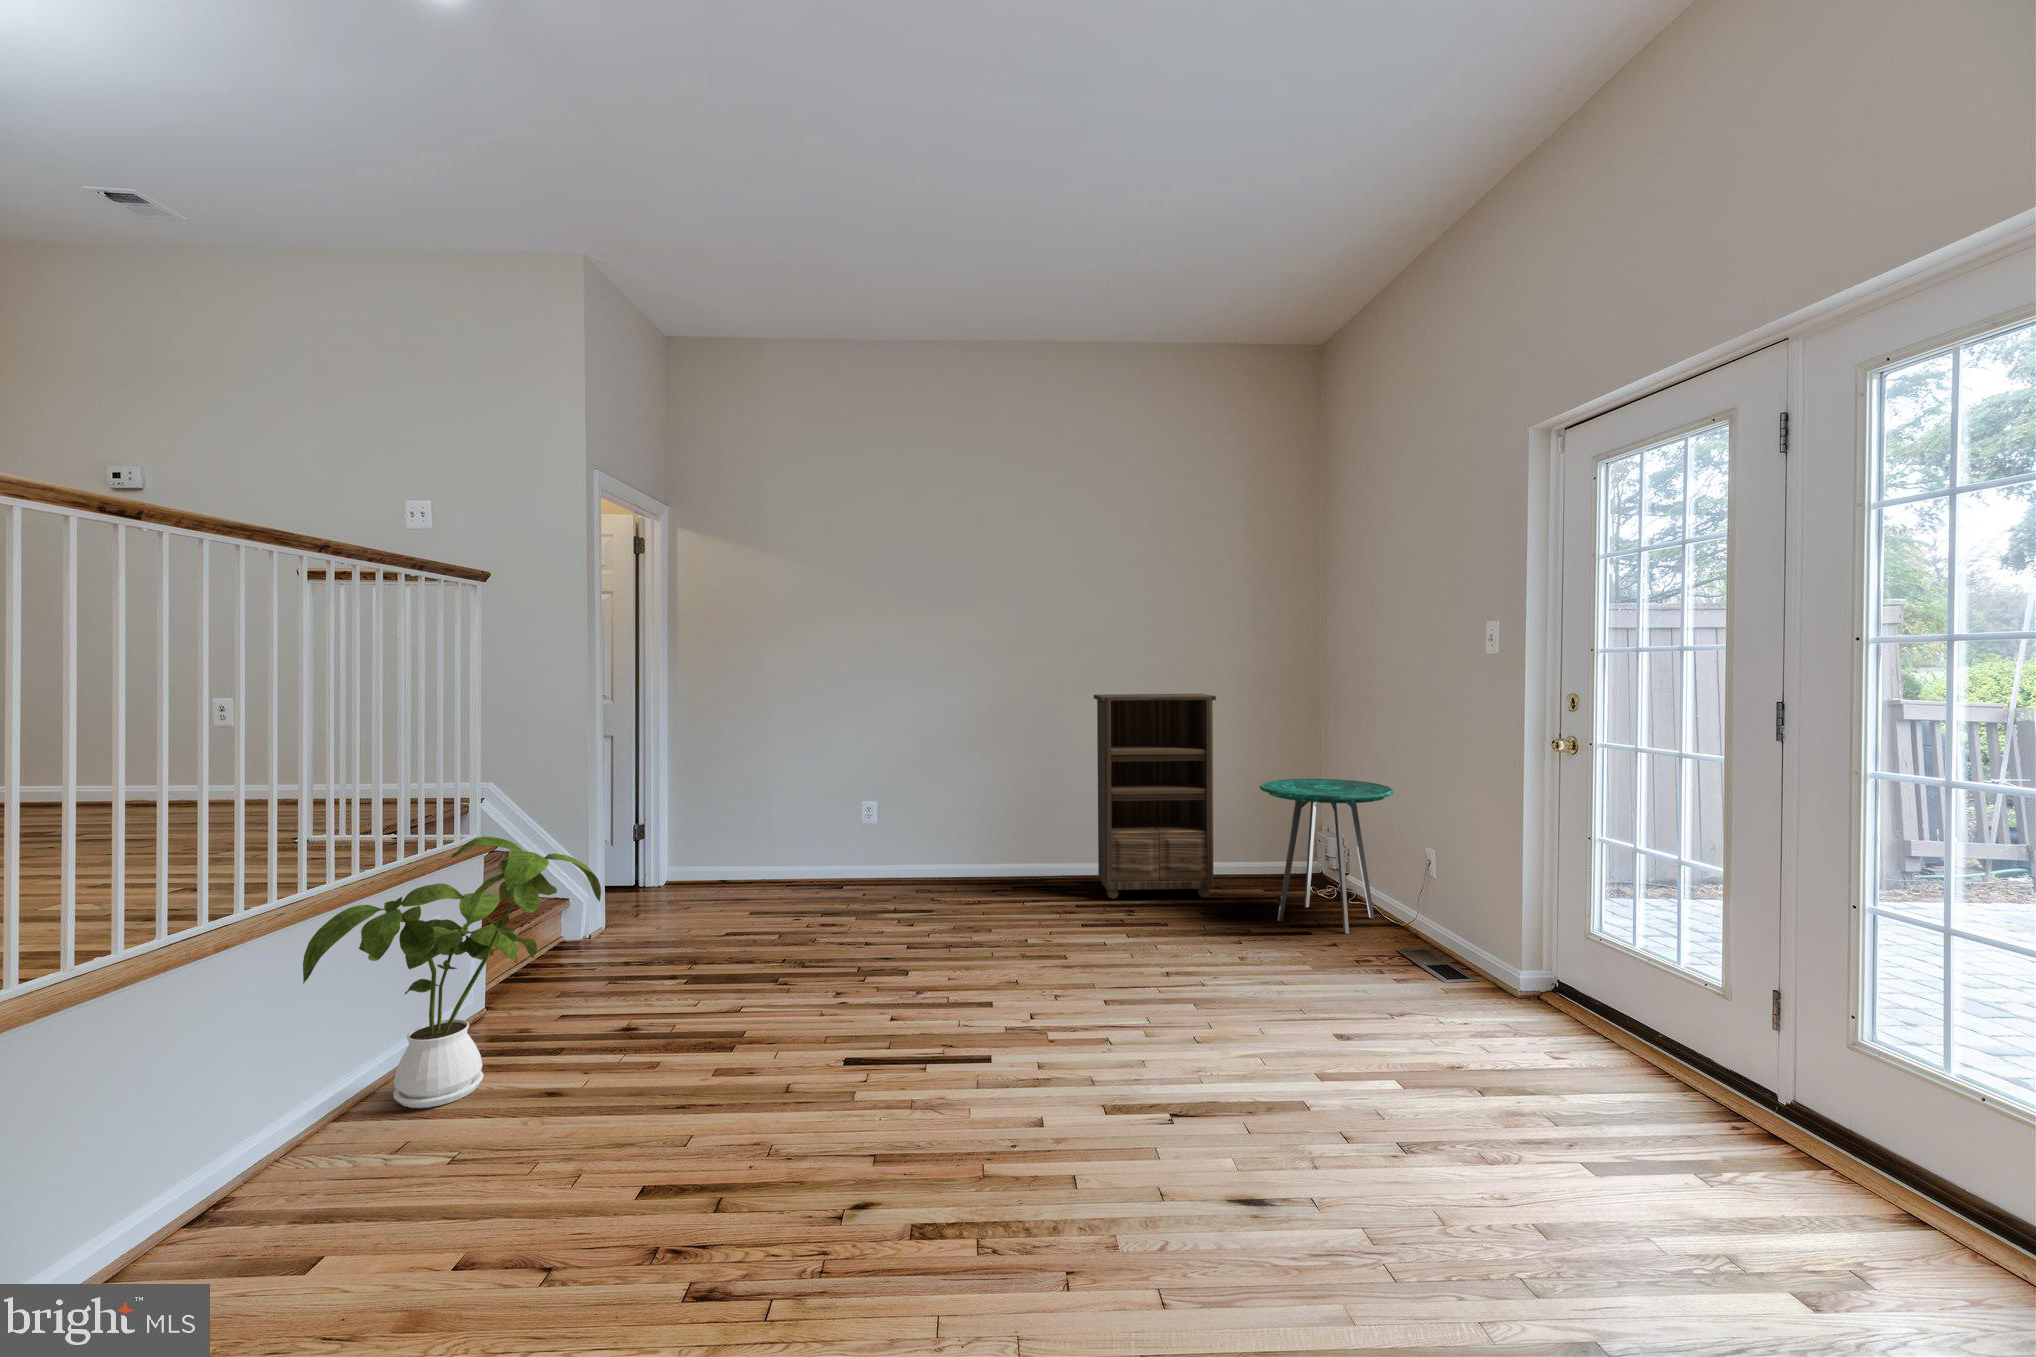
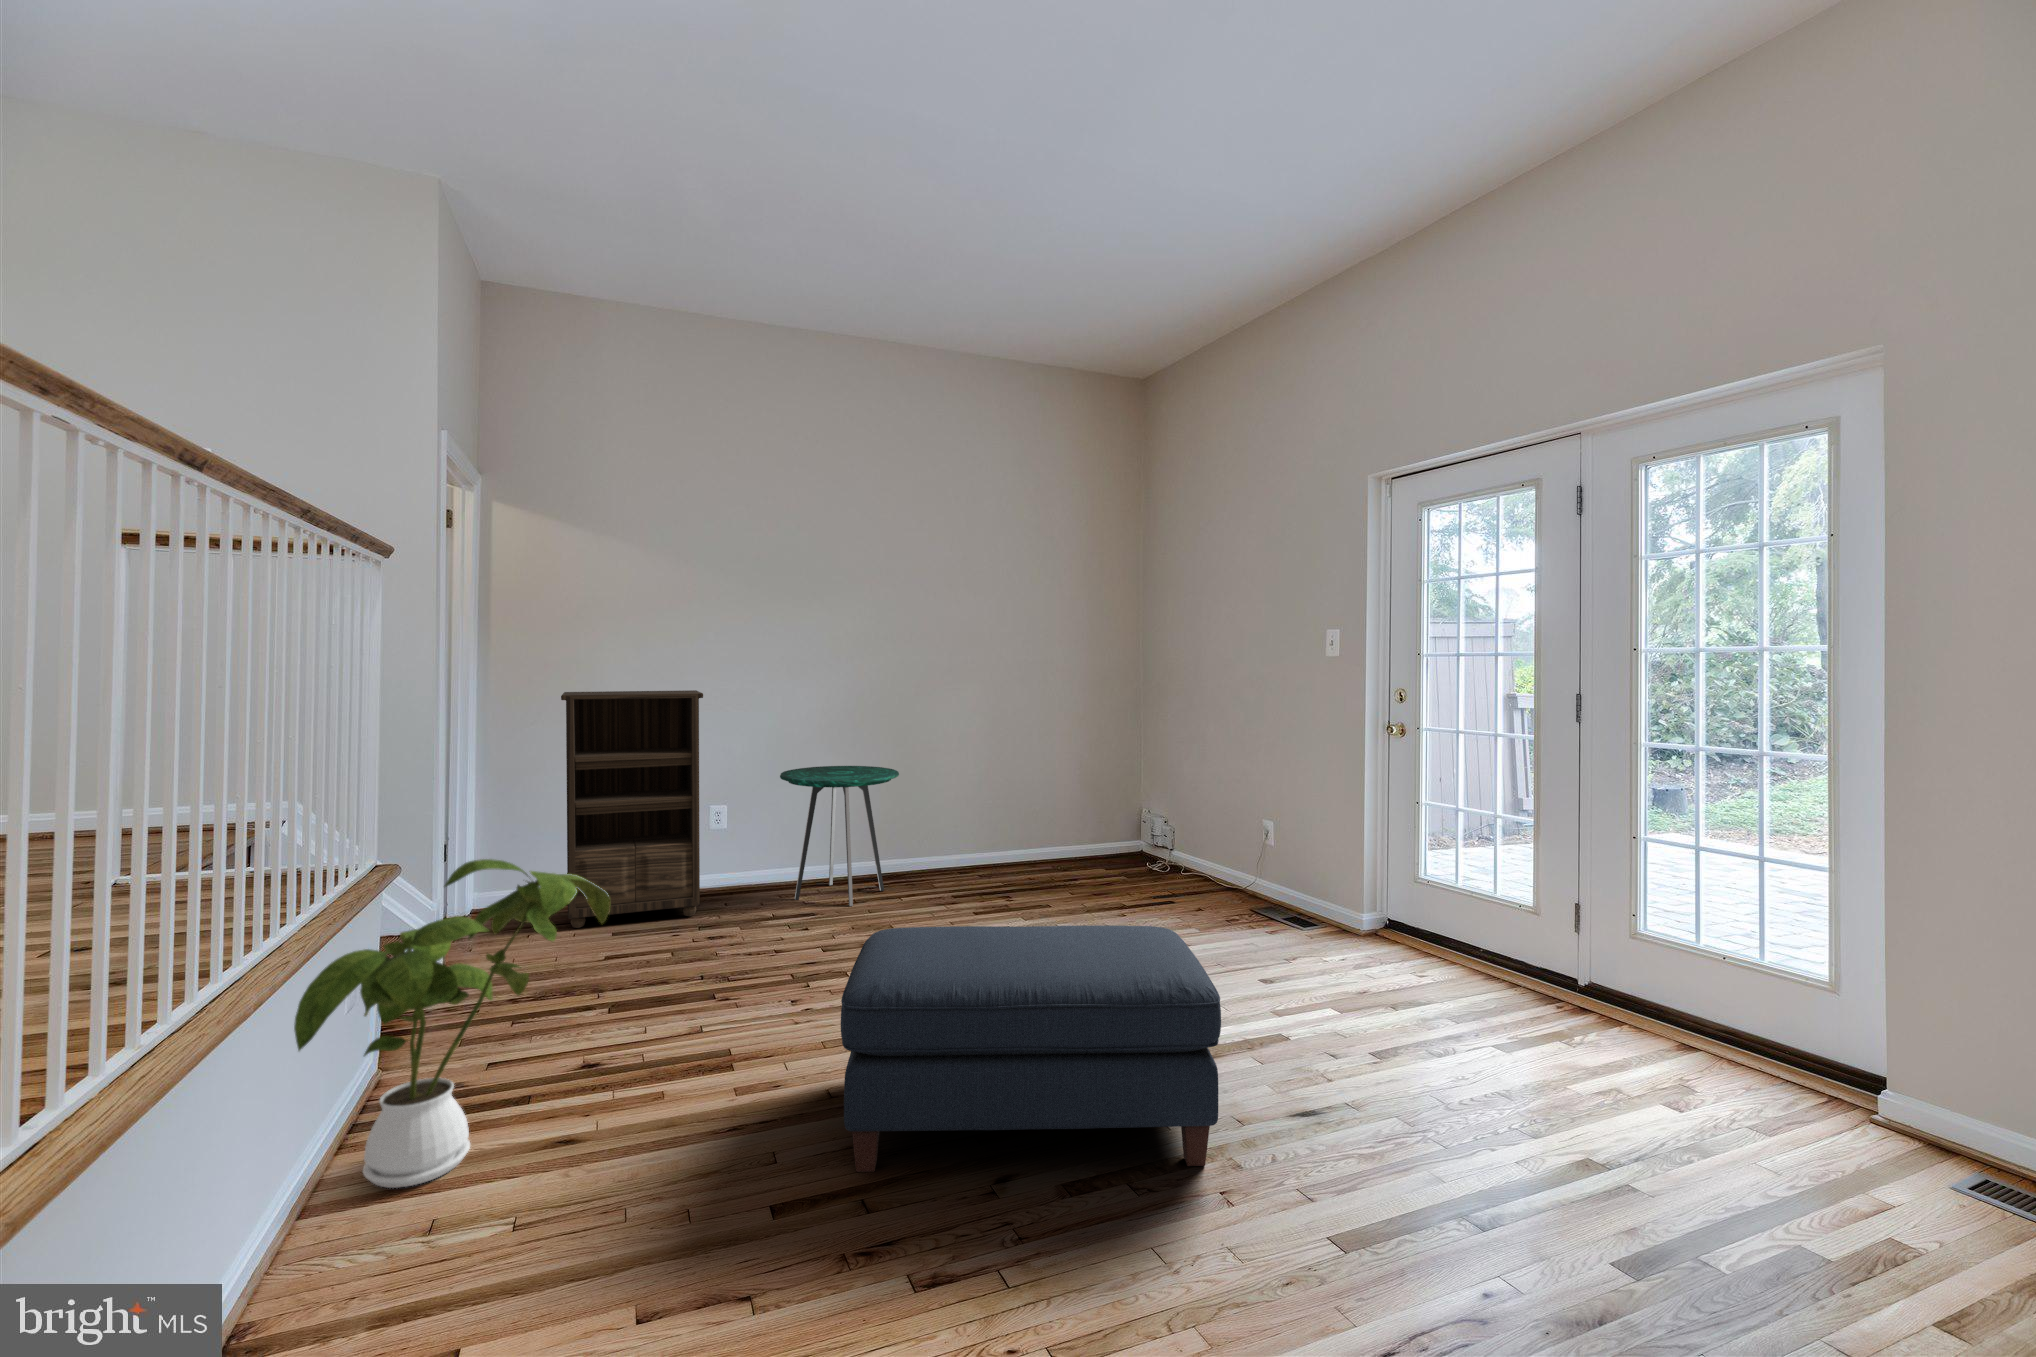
bookshelf: present [1094,694,1216,899] -> present [561,690,703,928]
side table: present [1260,779,1394,934] -> present [780,766,899,906]
ottoman: none [726,931,1143,1239] -> present [841,925,1221,1172]

